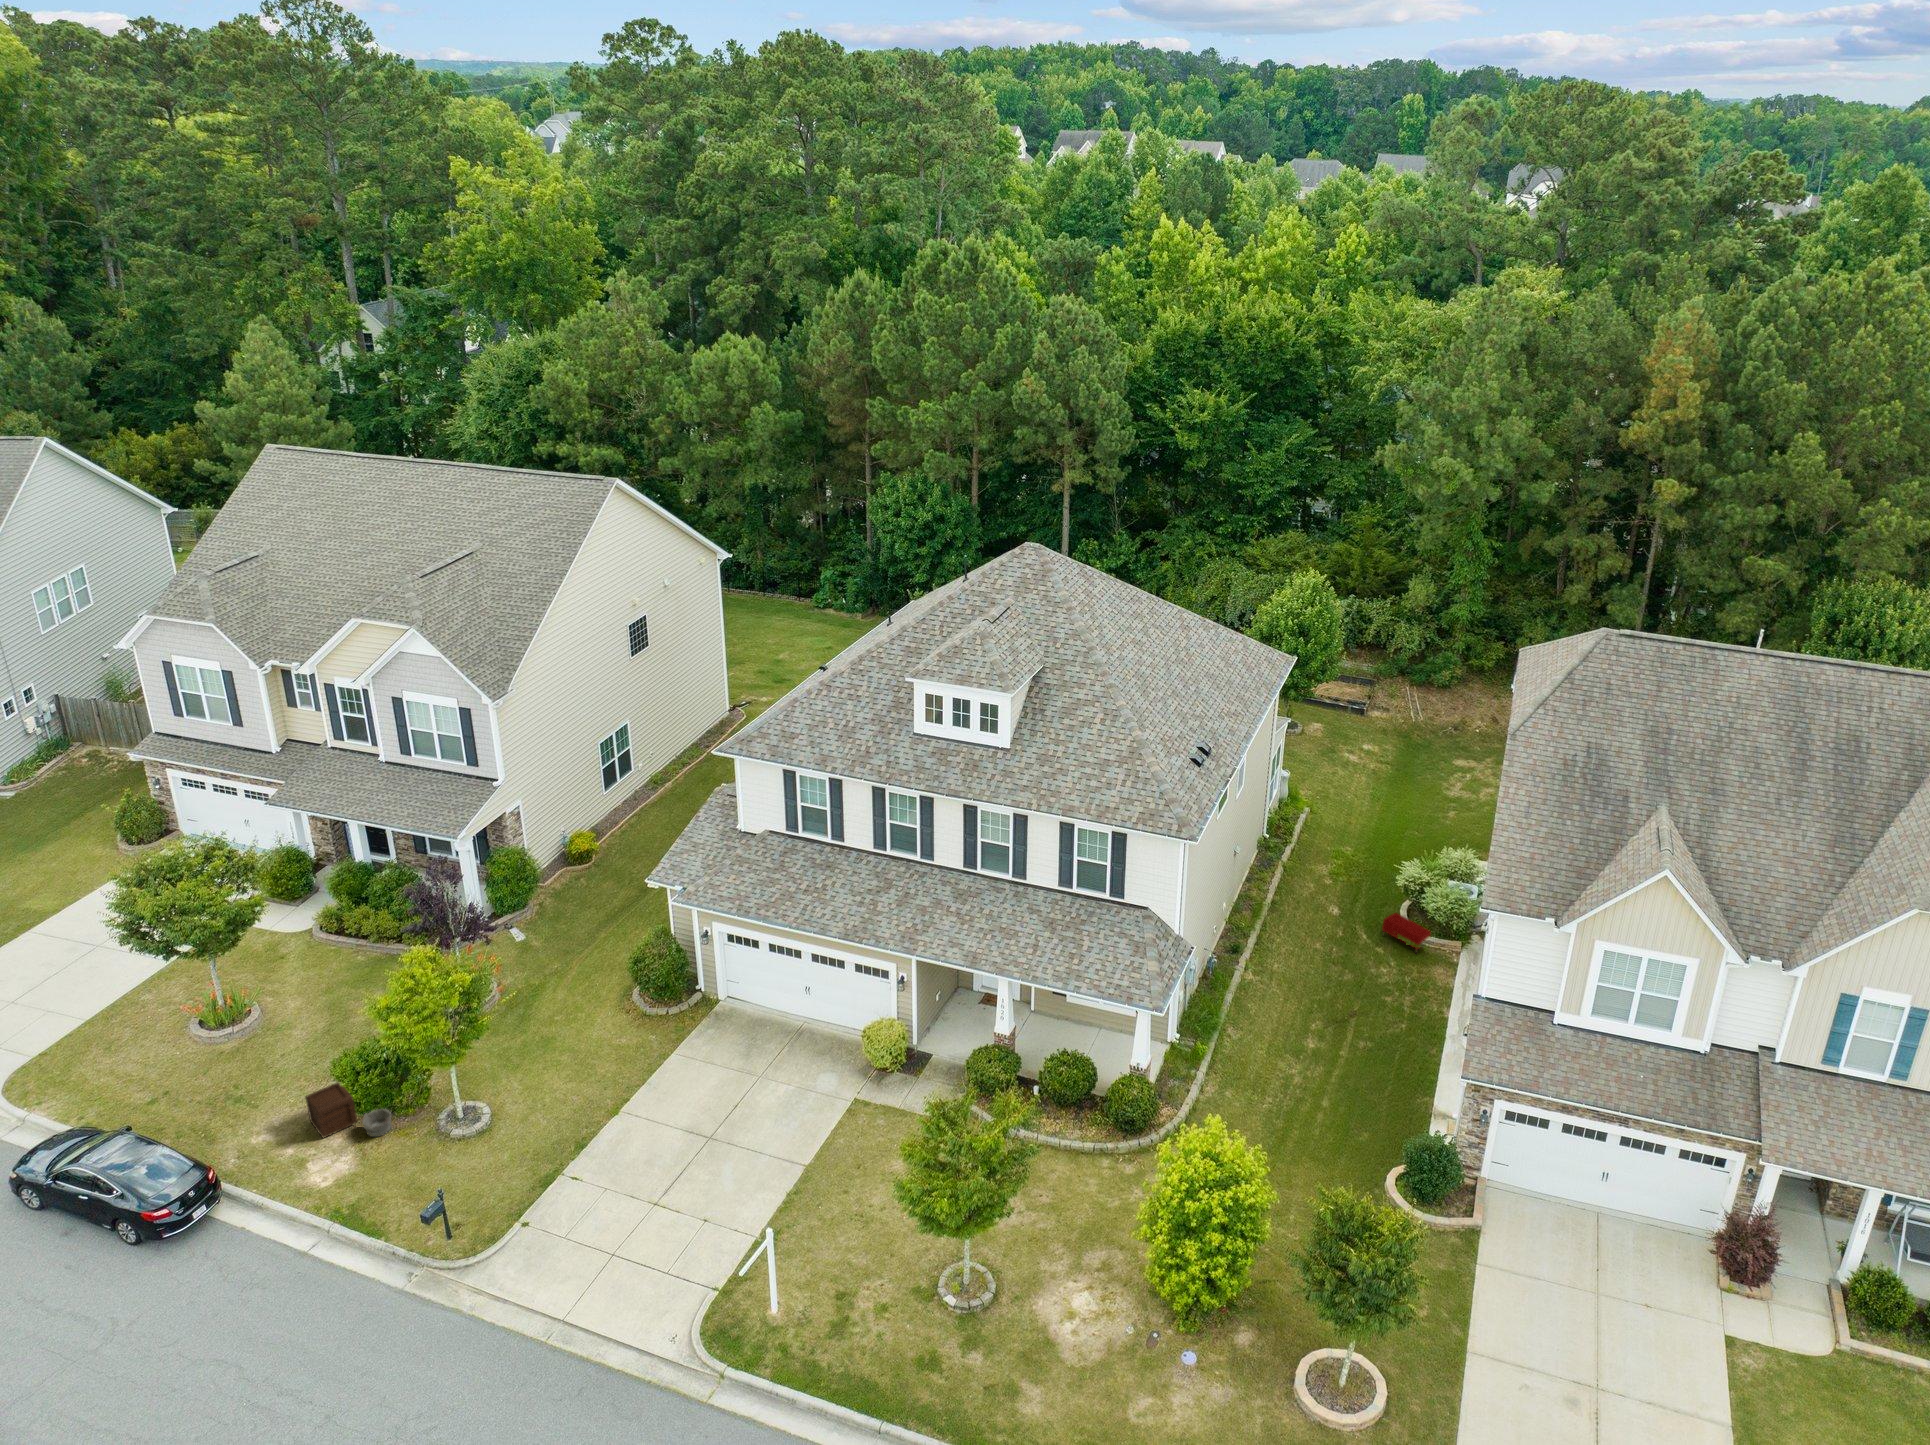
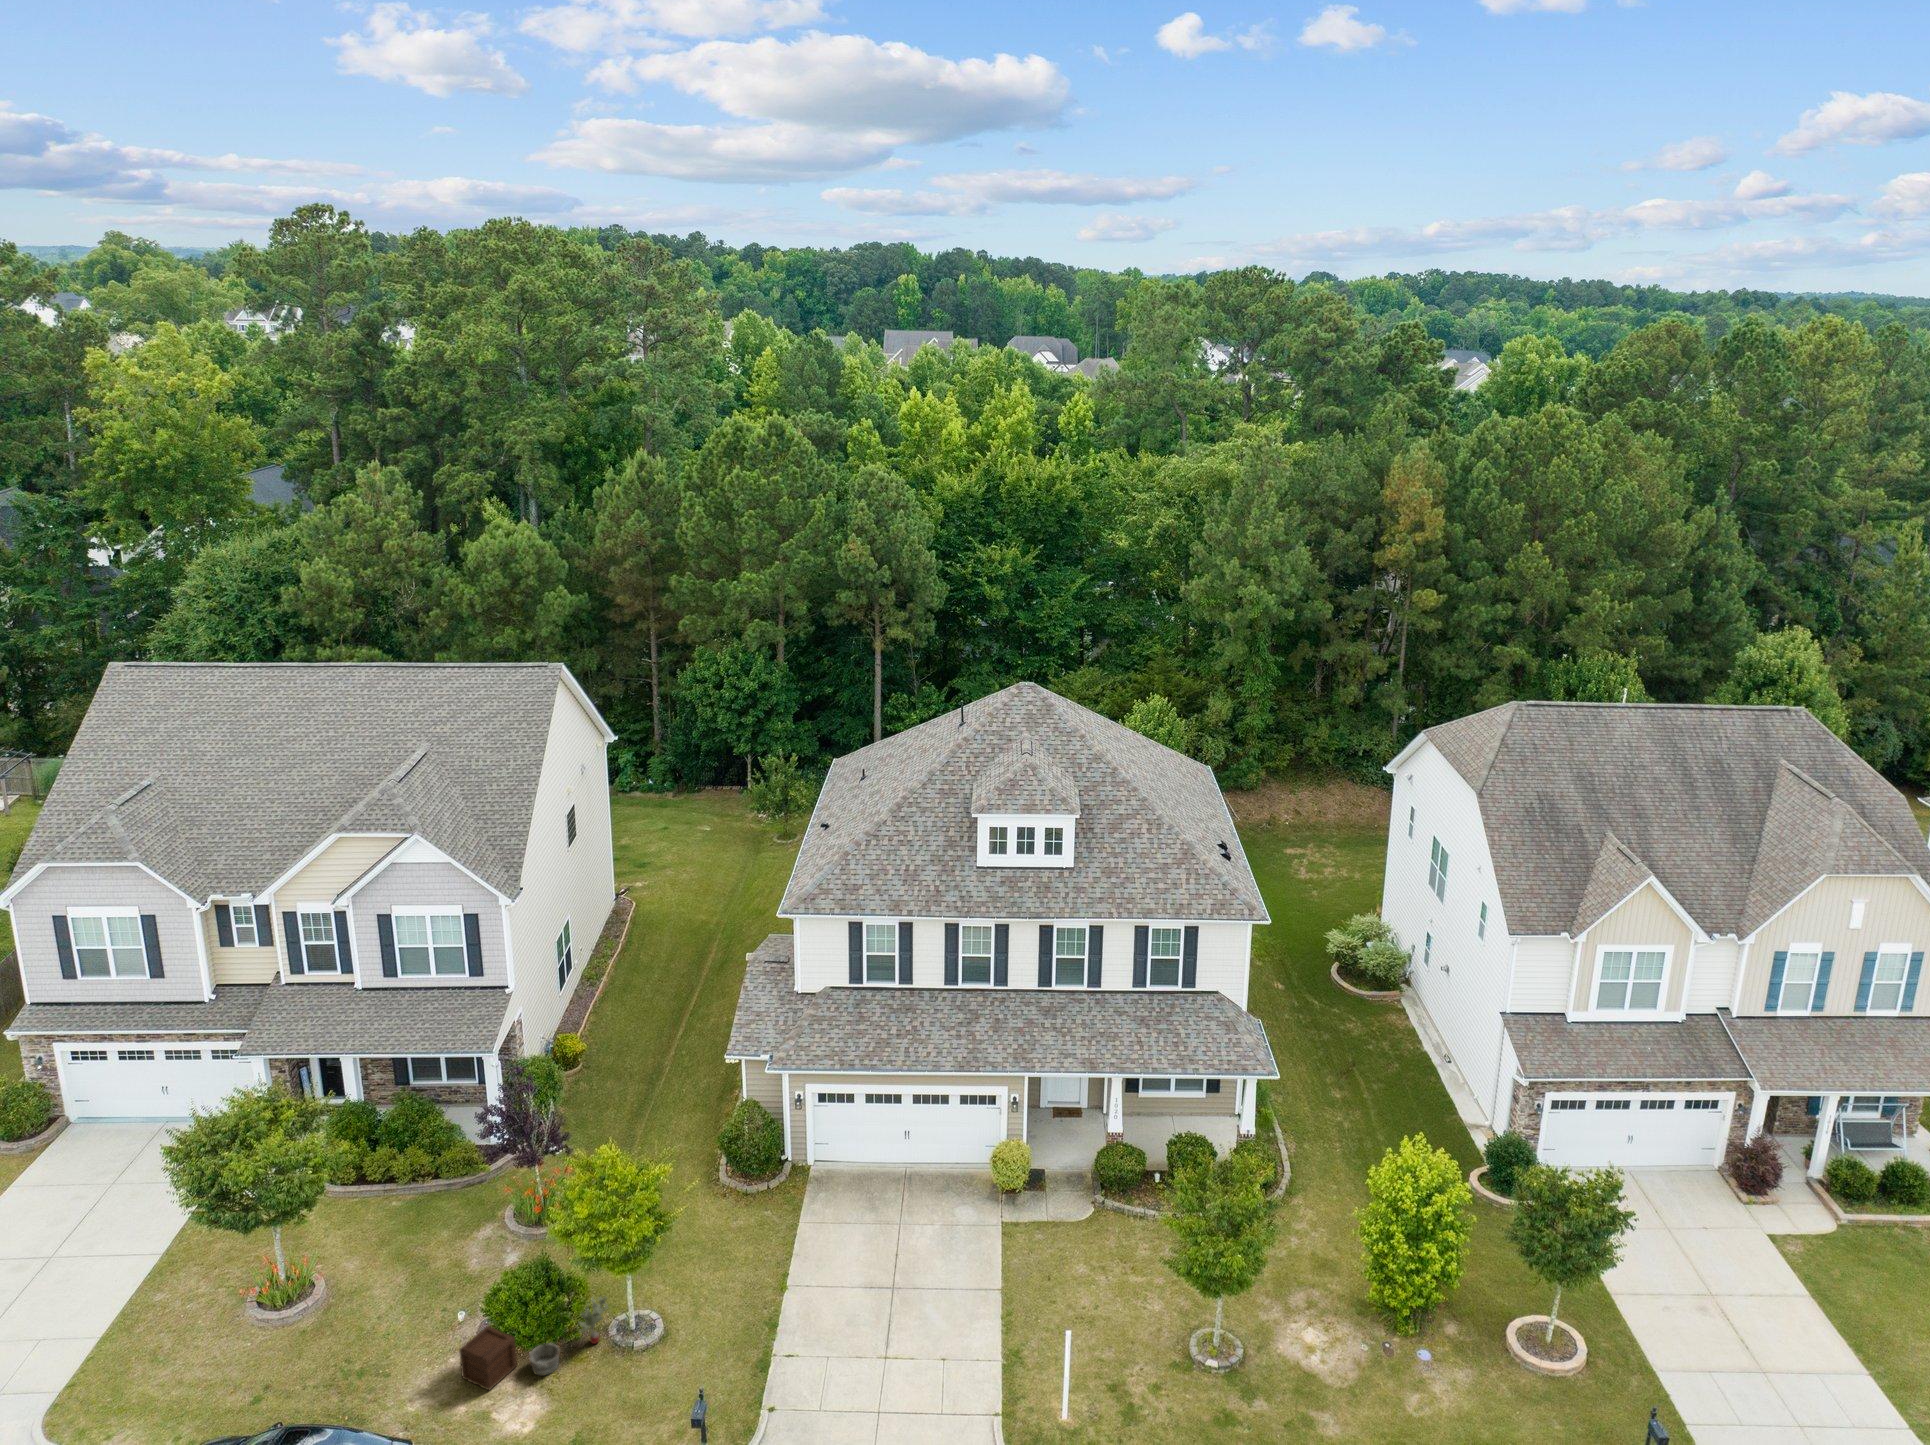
bench: present [1382,913,1431,953] -> none [1346,972,1389,1004]
potted tree: none [409,1077,446,1120] -> present [579,1296,608,1344]

